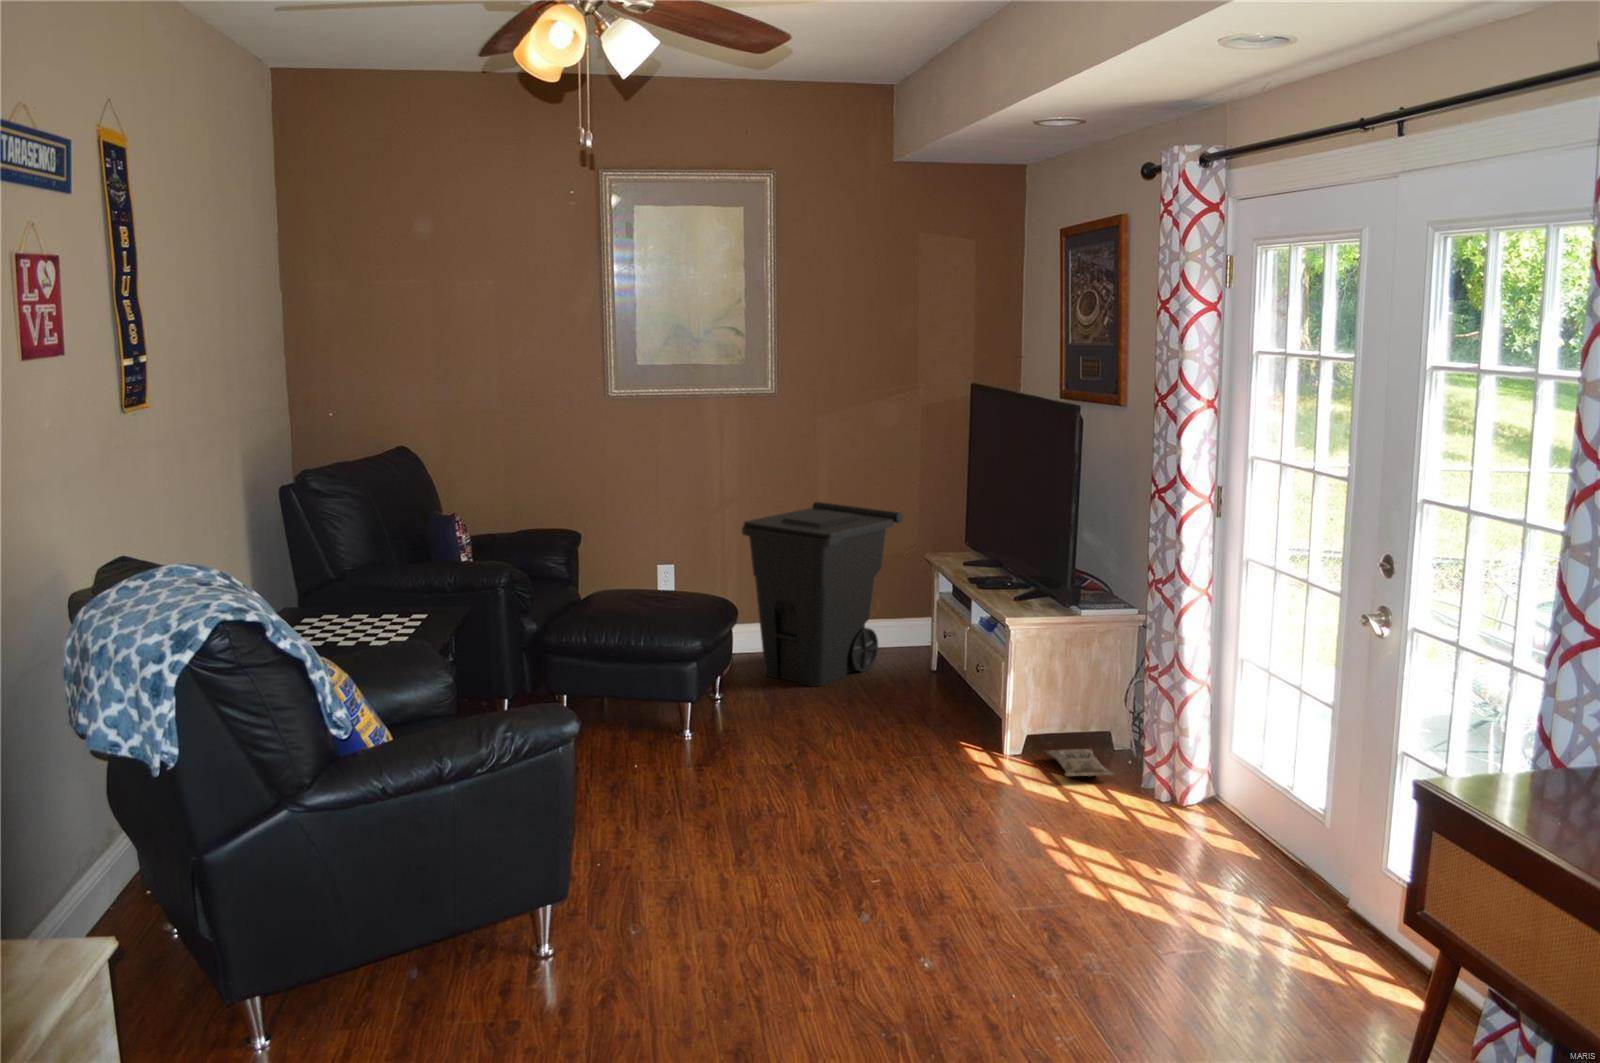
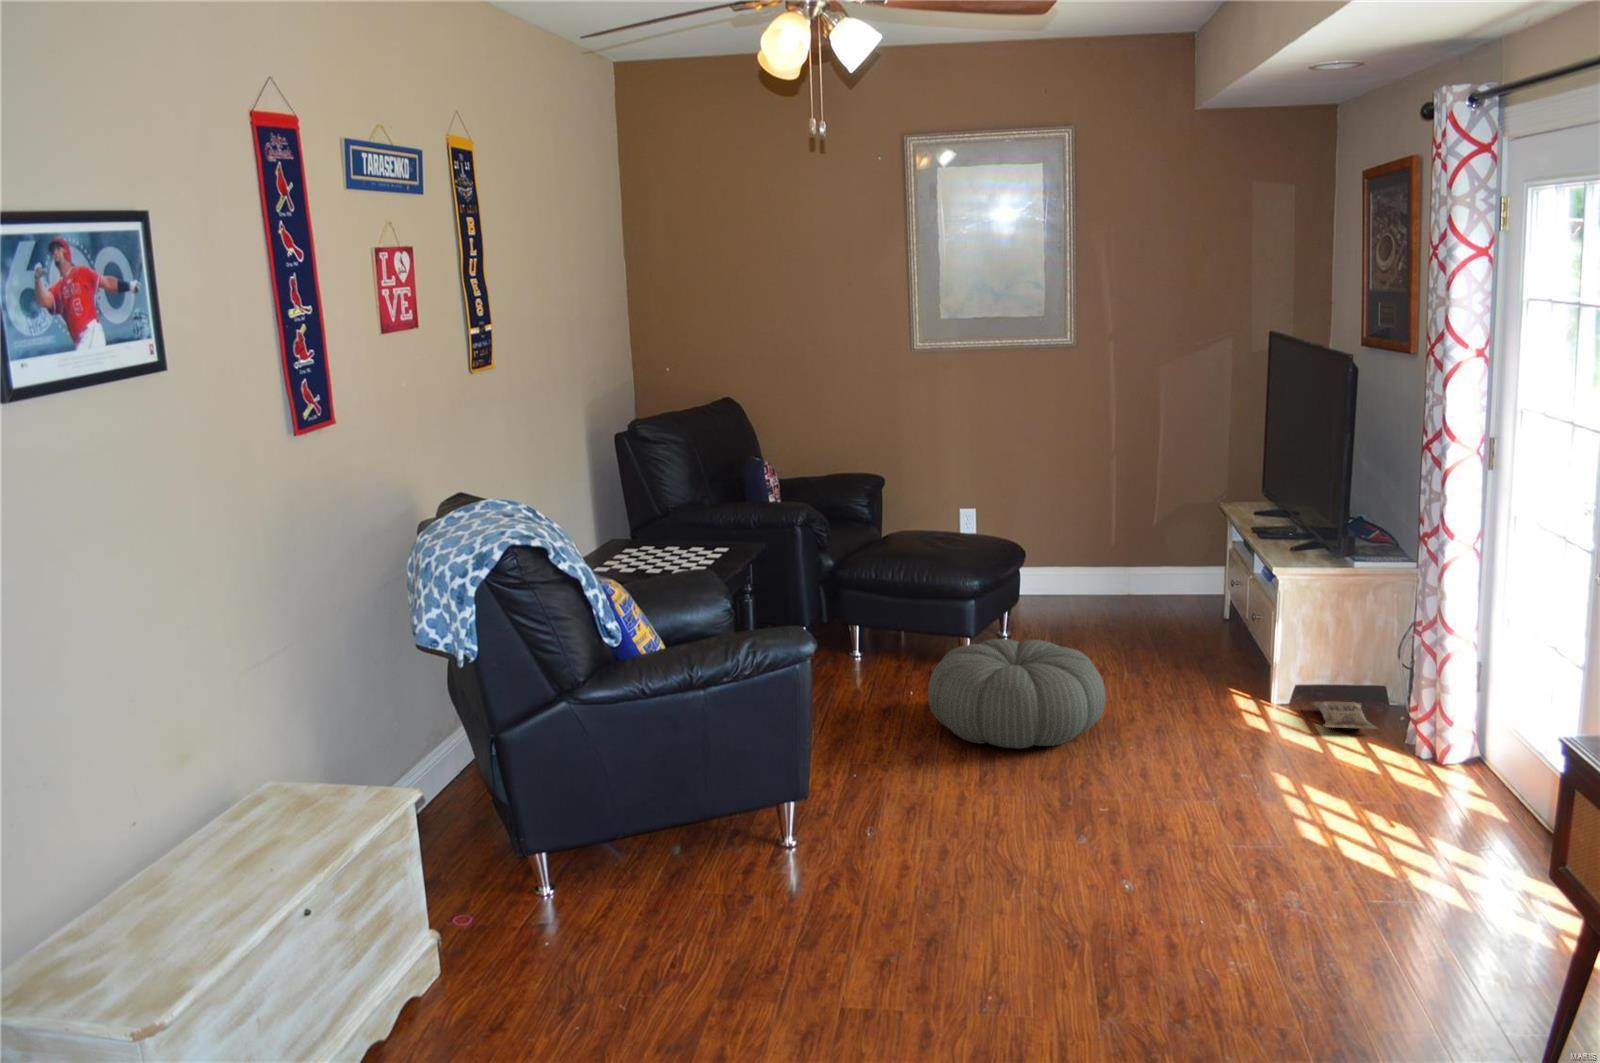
trash can: present [742,502,903,686] -> none [1027,451,1190,630]
pouf: none [670,701,856,820] -> present [928,639,1106,749]

